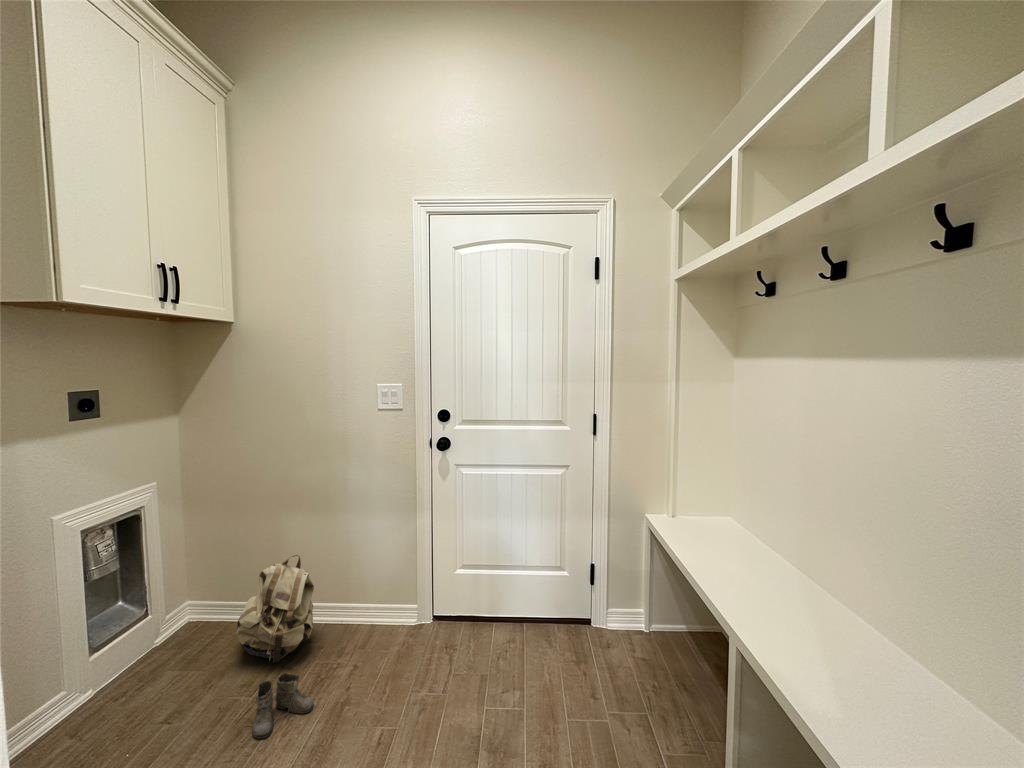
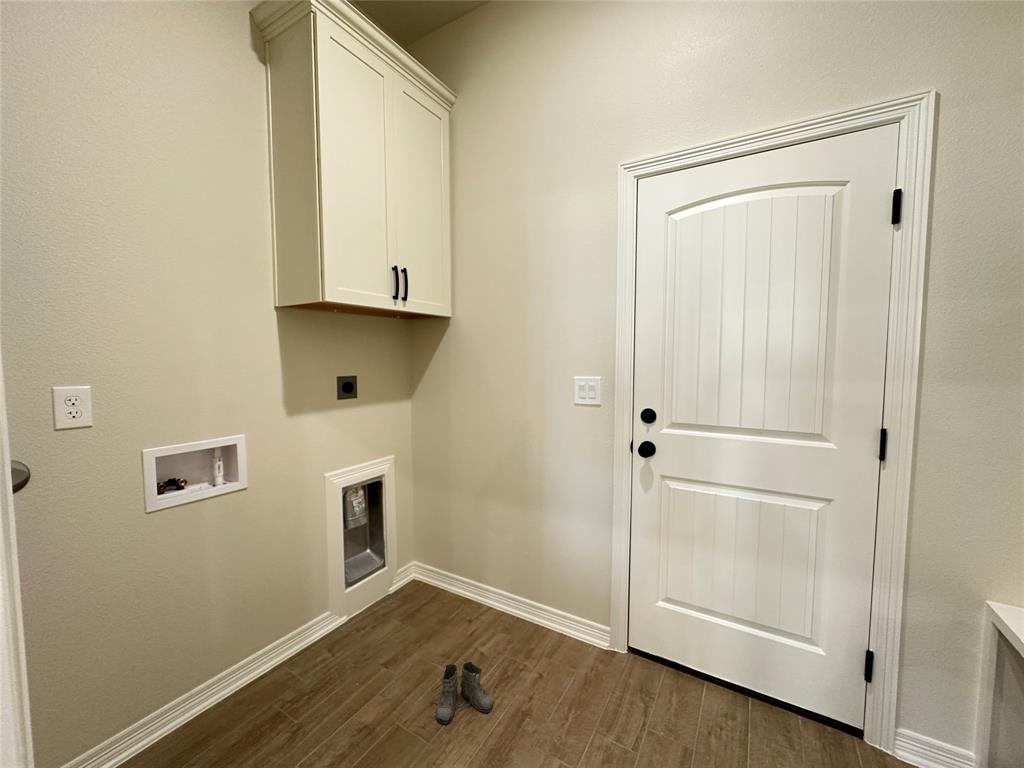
backpack: present [236,555,314,662] -> none [441,542,509,643]

